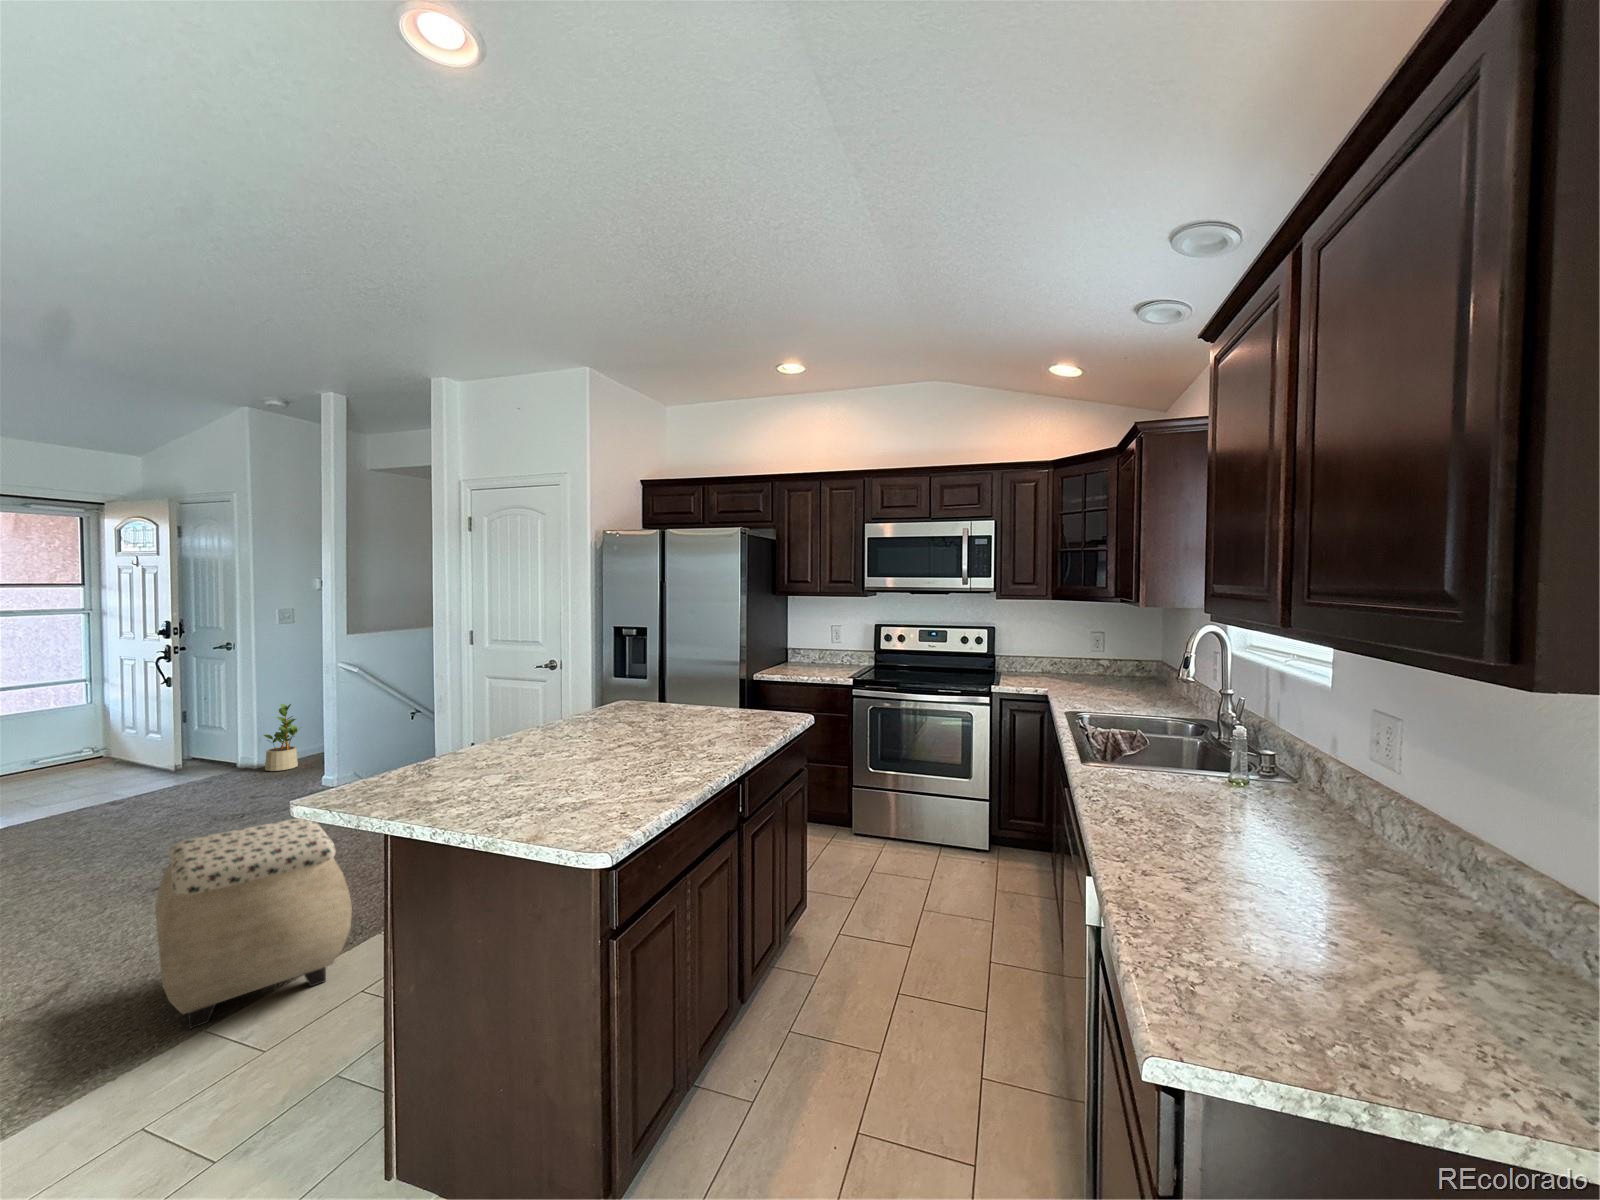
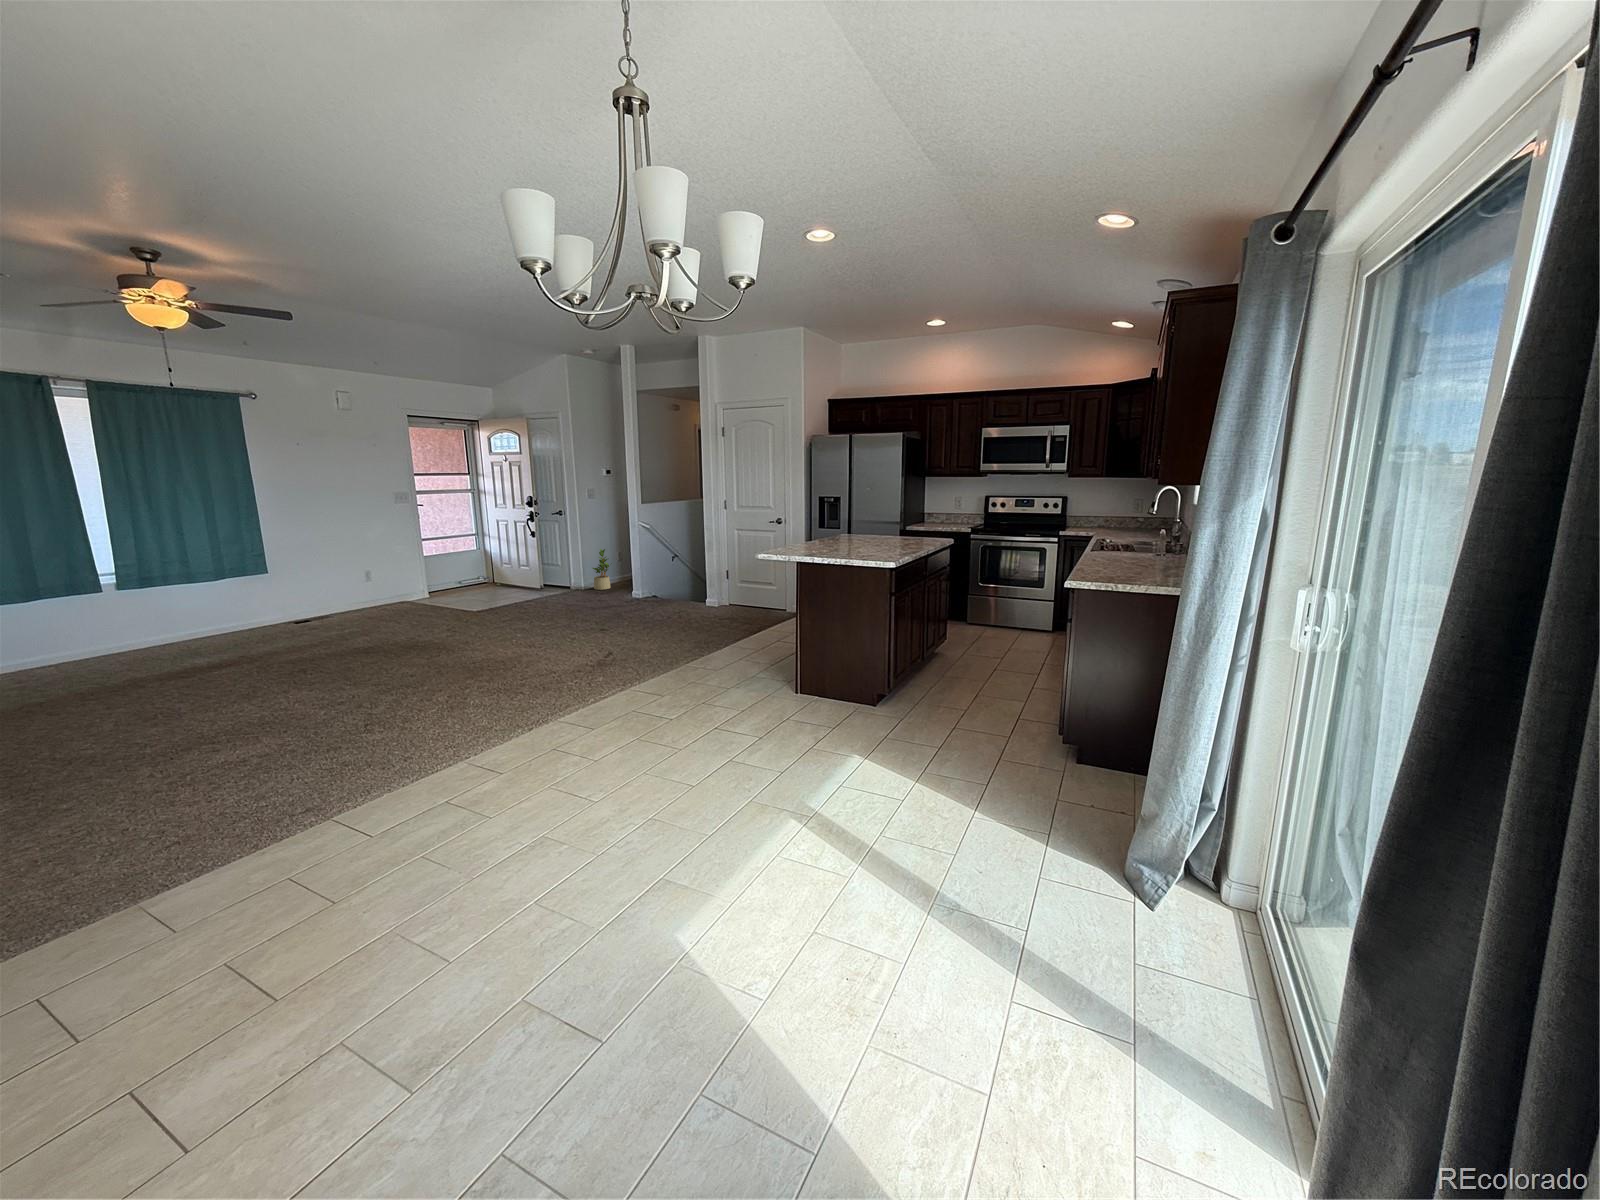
ottoman: present [155,818,352,1028] -> none [645,588,730,666]

